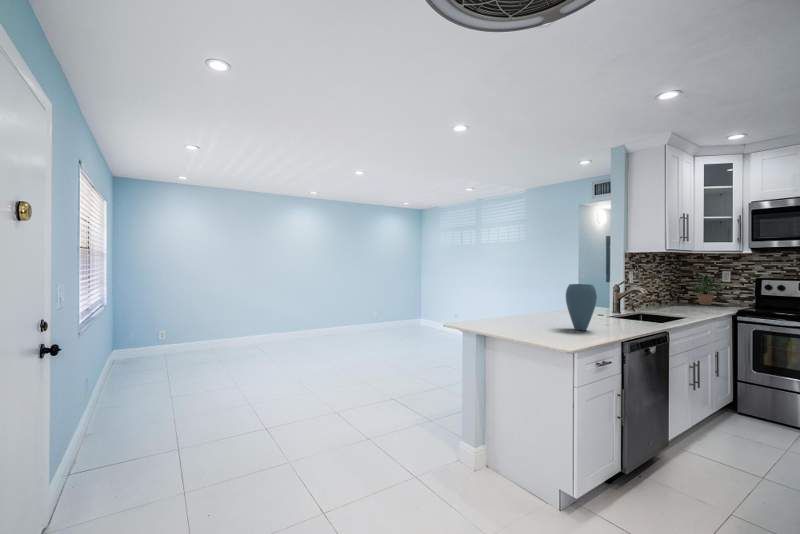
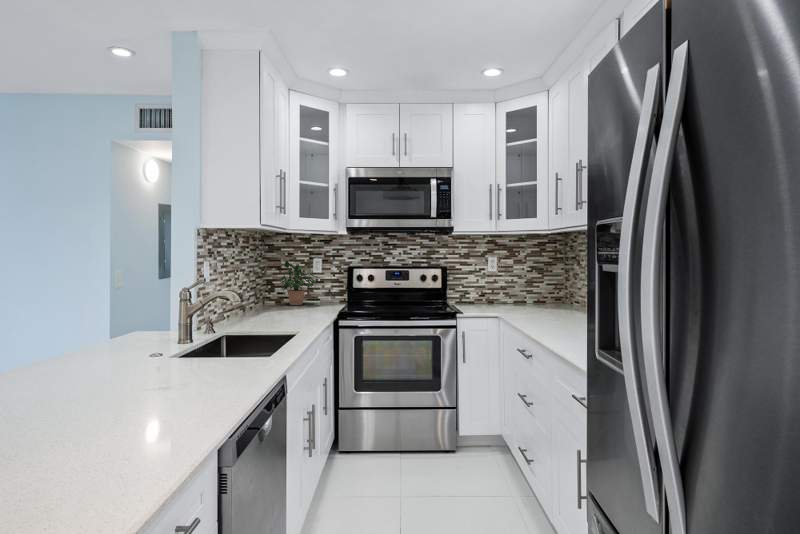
vase: present [566,284,597,330] -> none [56,300,145,429]

